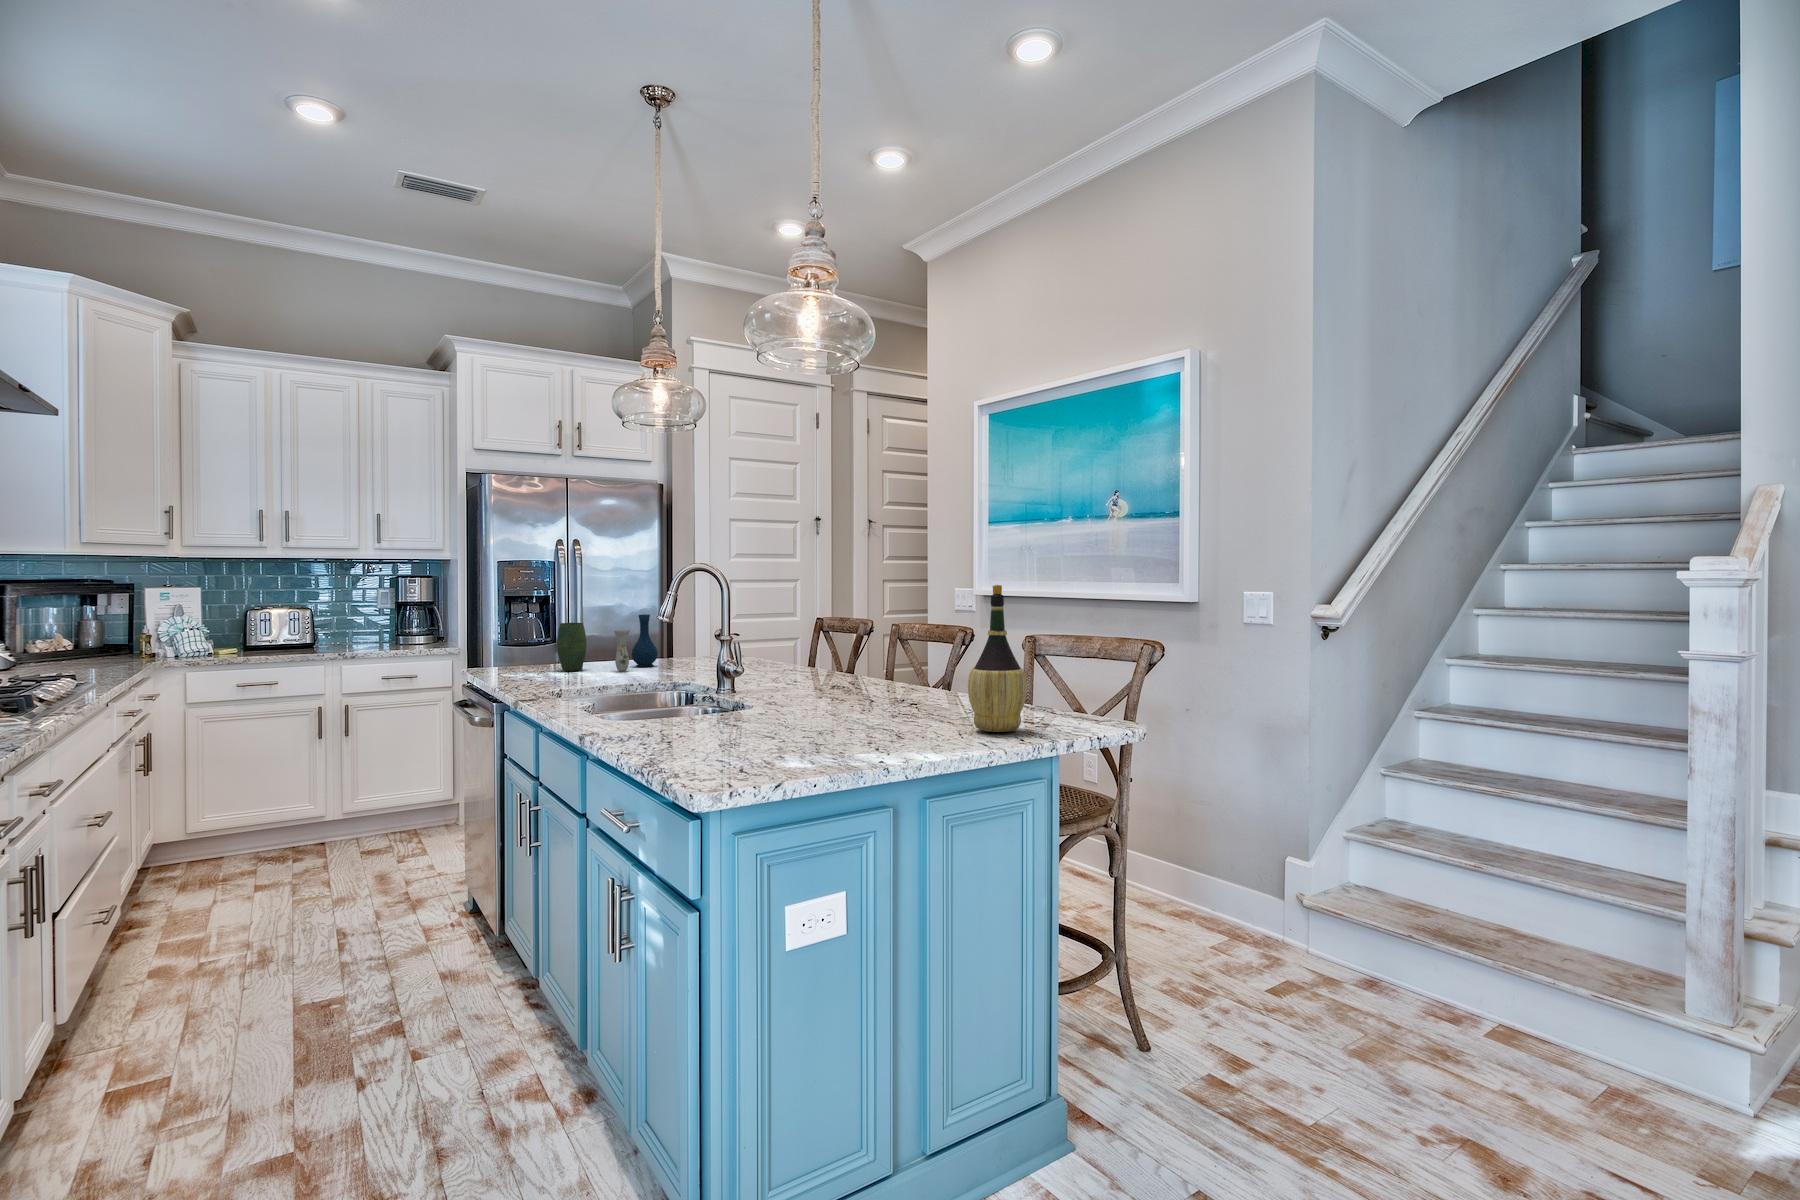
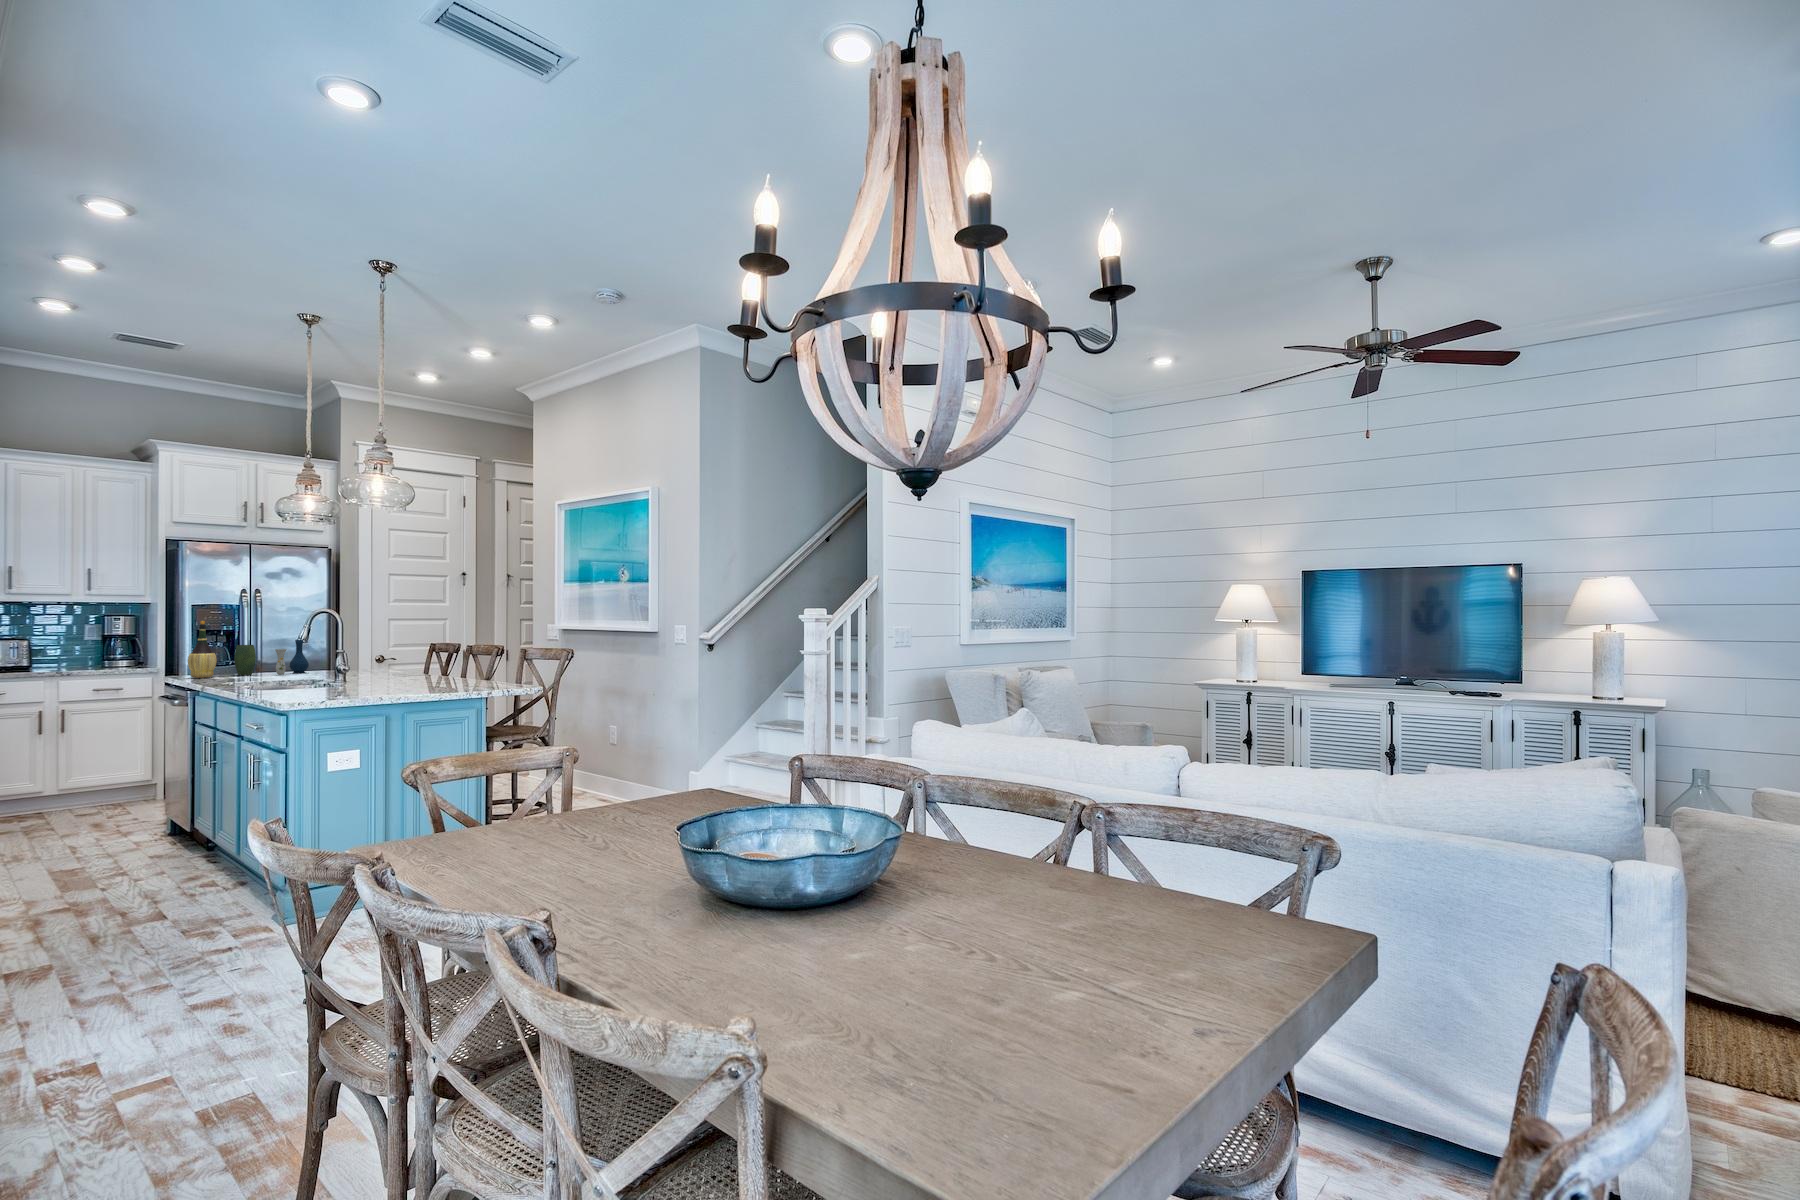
wine bottle: present [968,585,1027,732] -> present [188,621,217,678]

